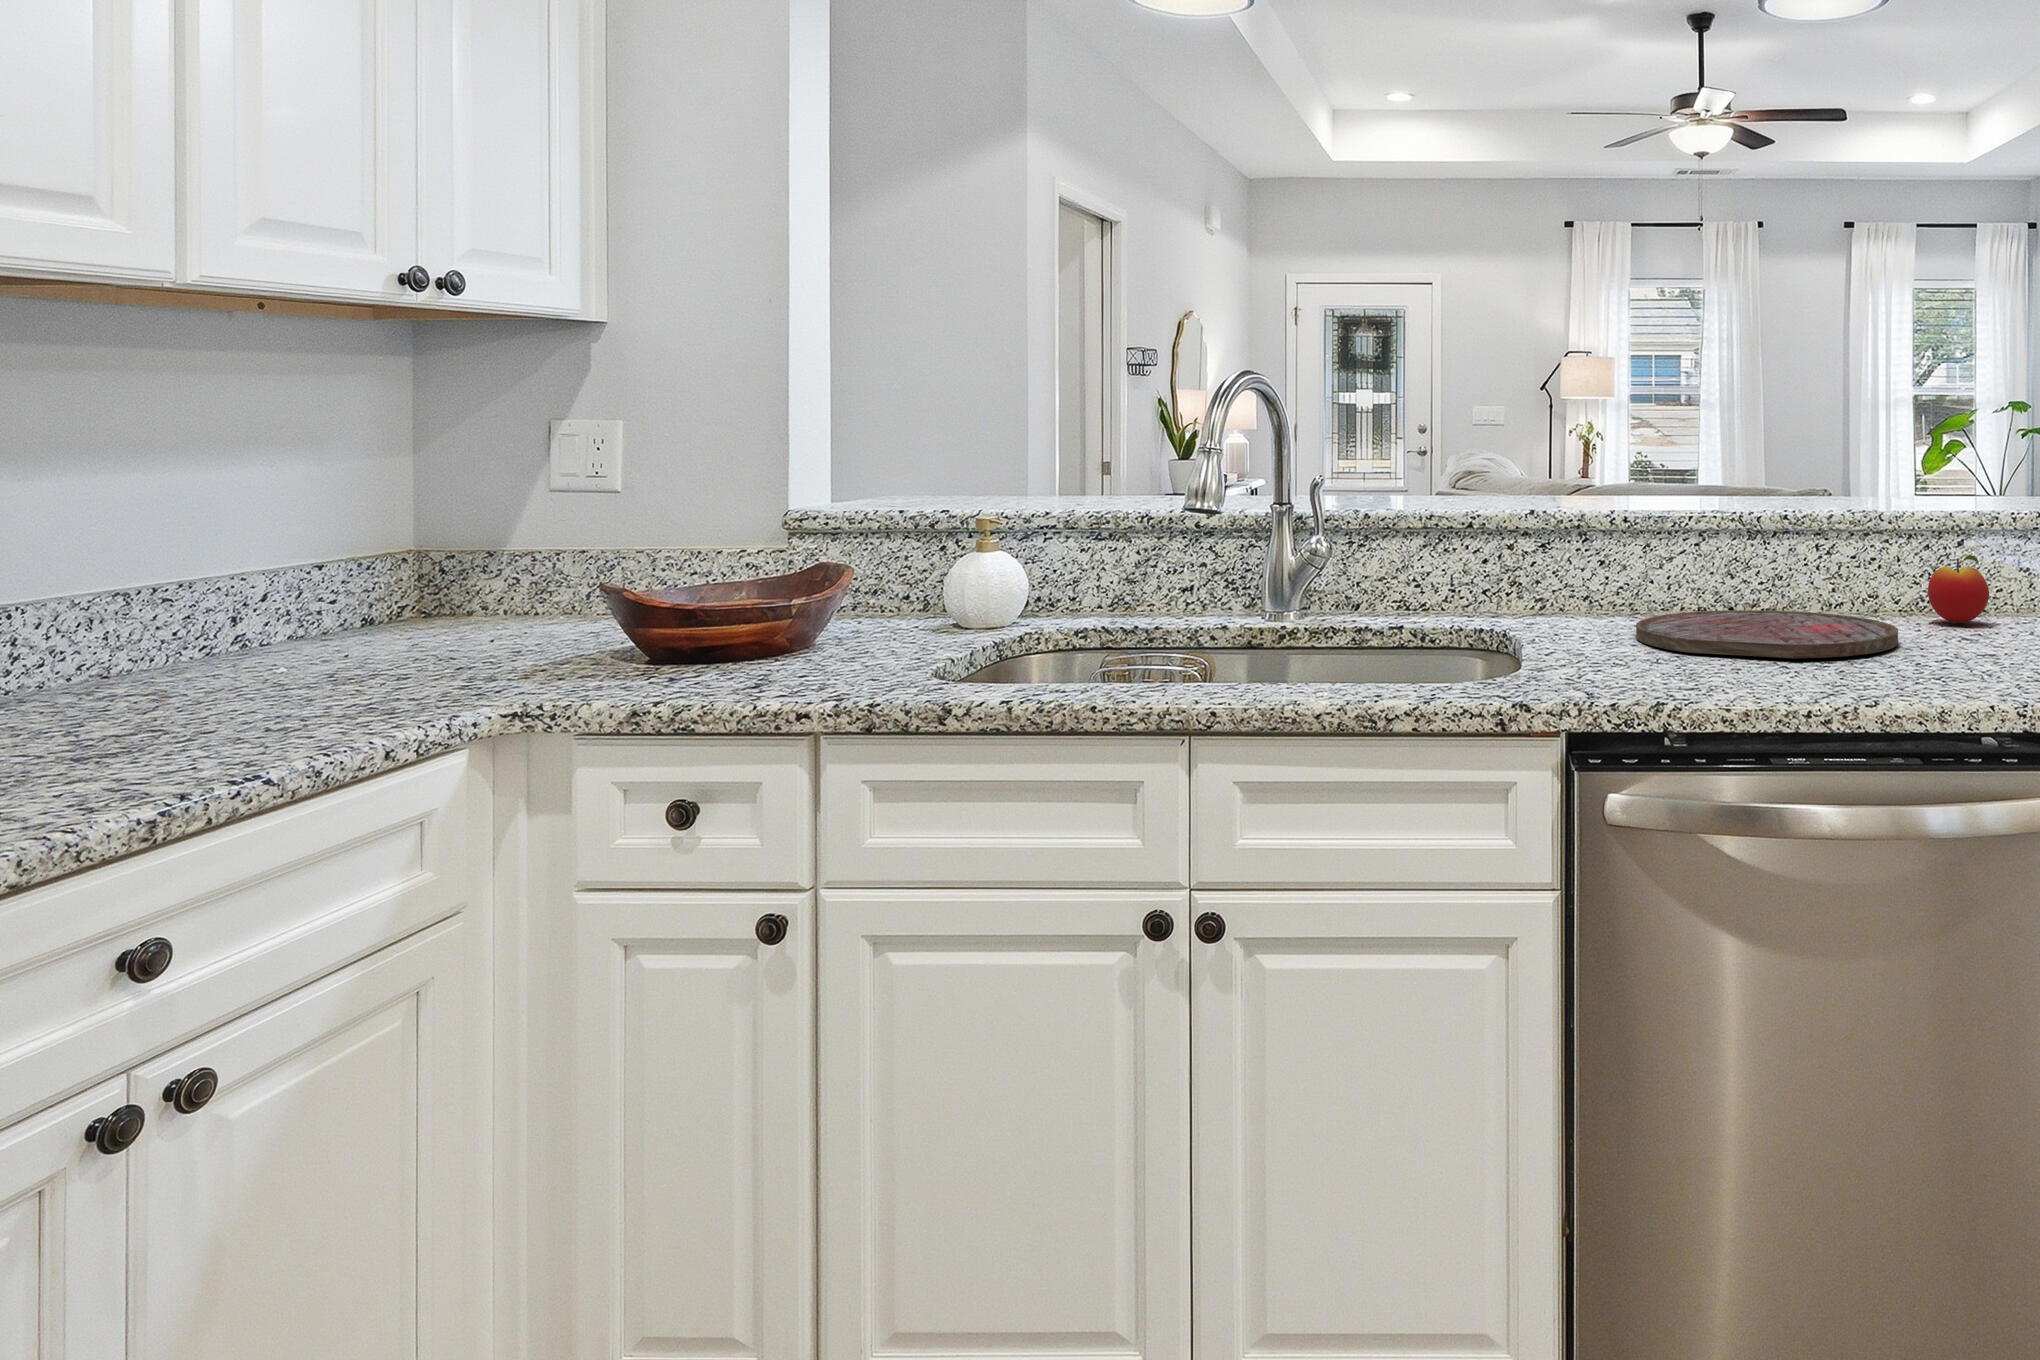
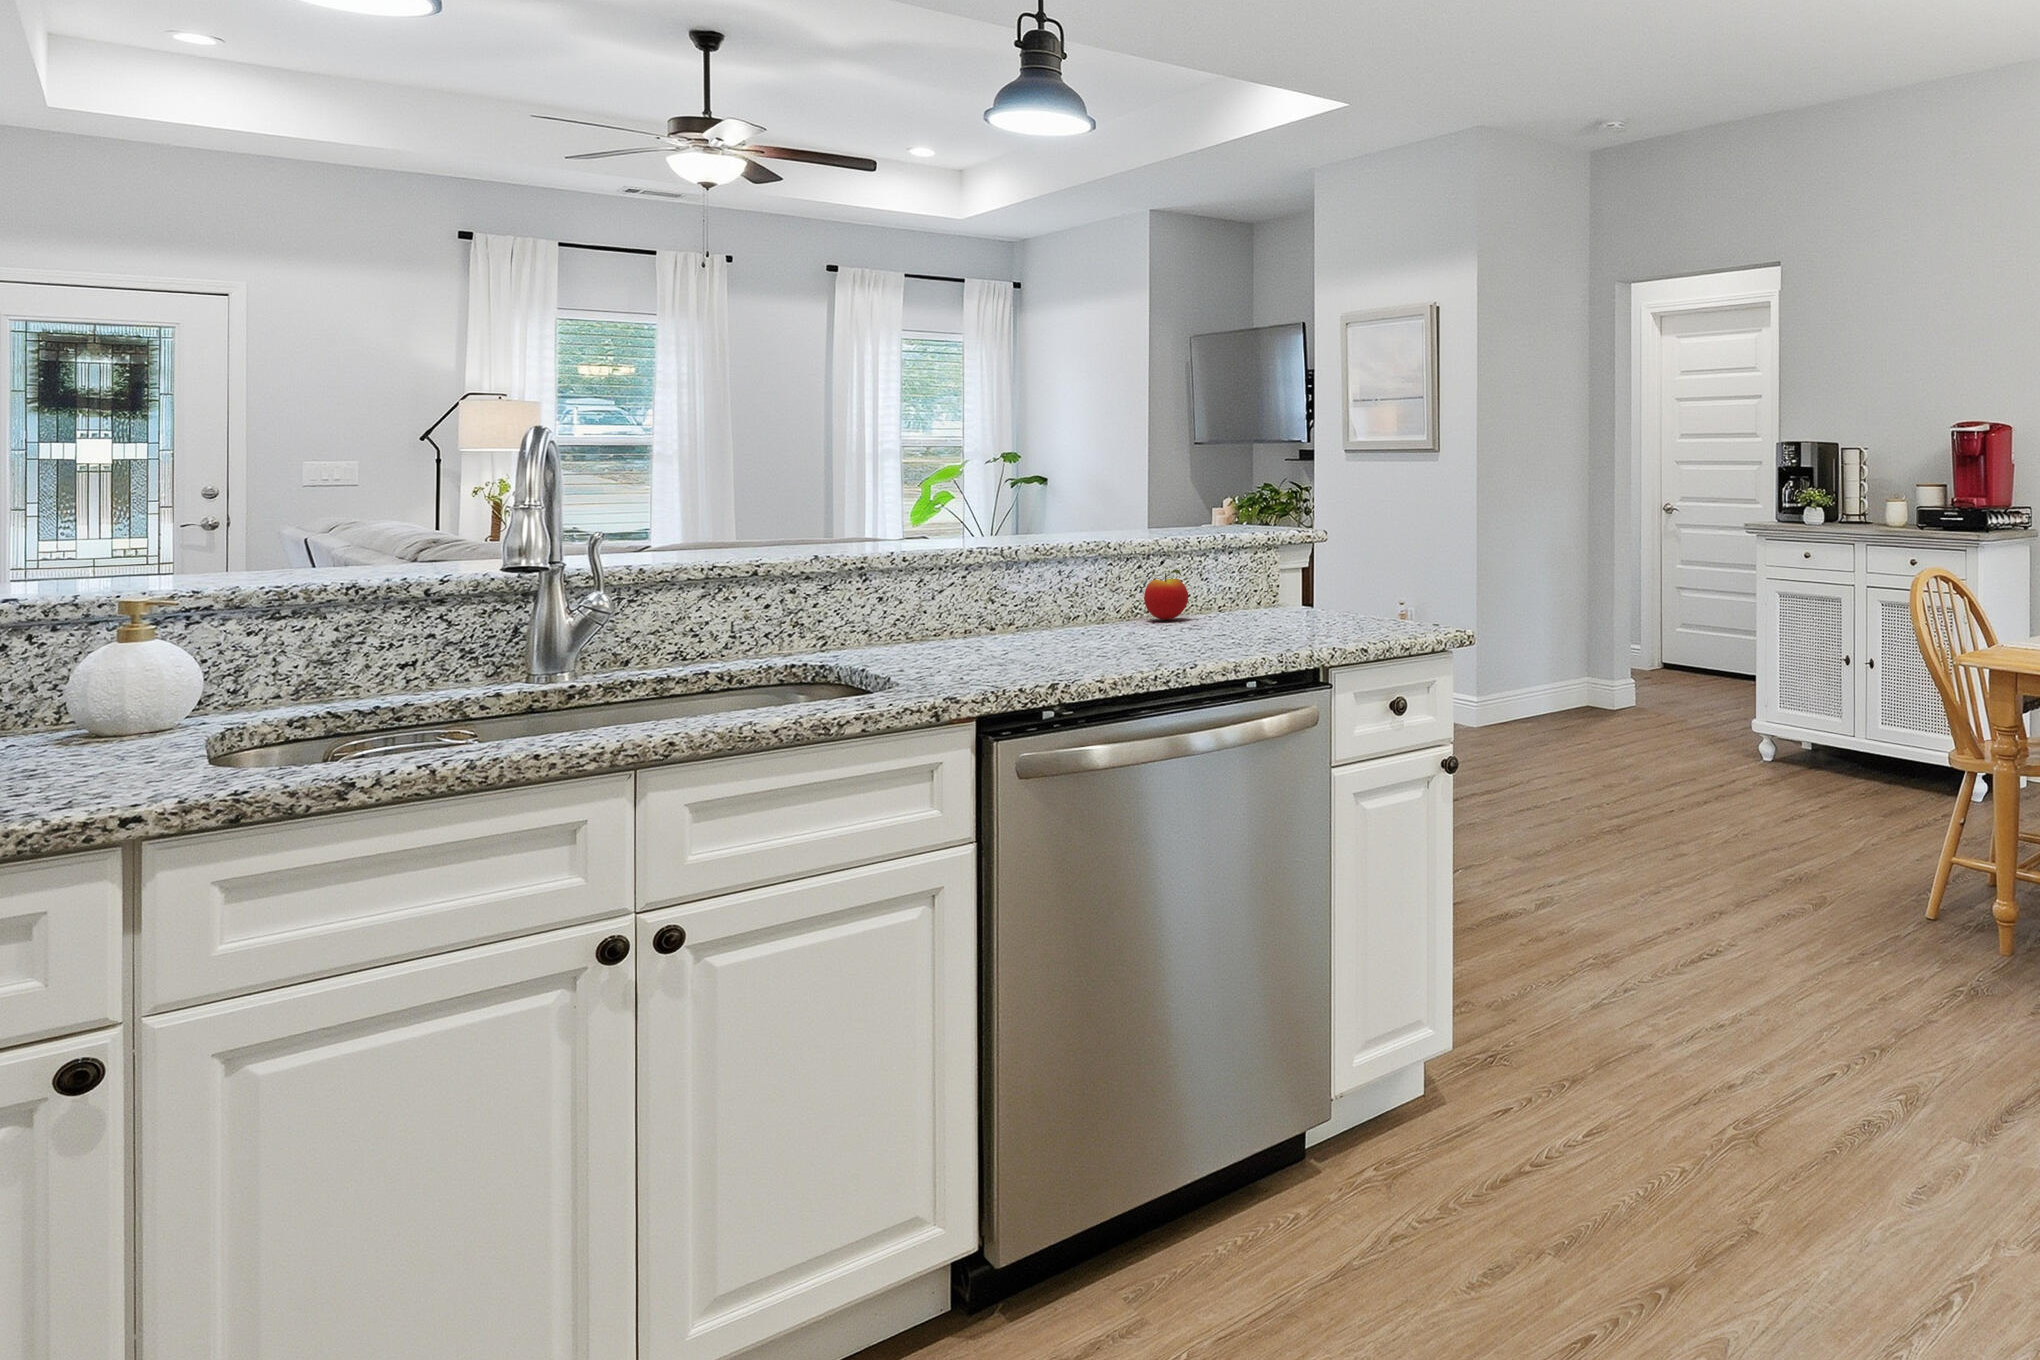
cutting board: present [1636,610,1898,658] -> none [943,621,1155,656]

